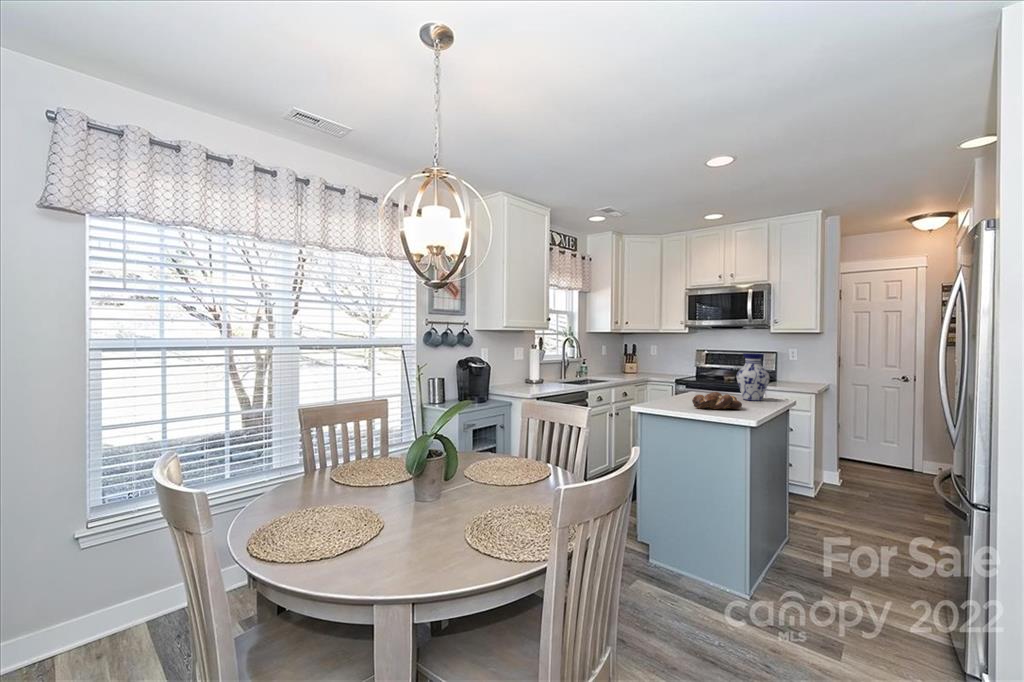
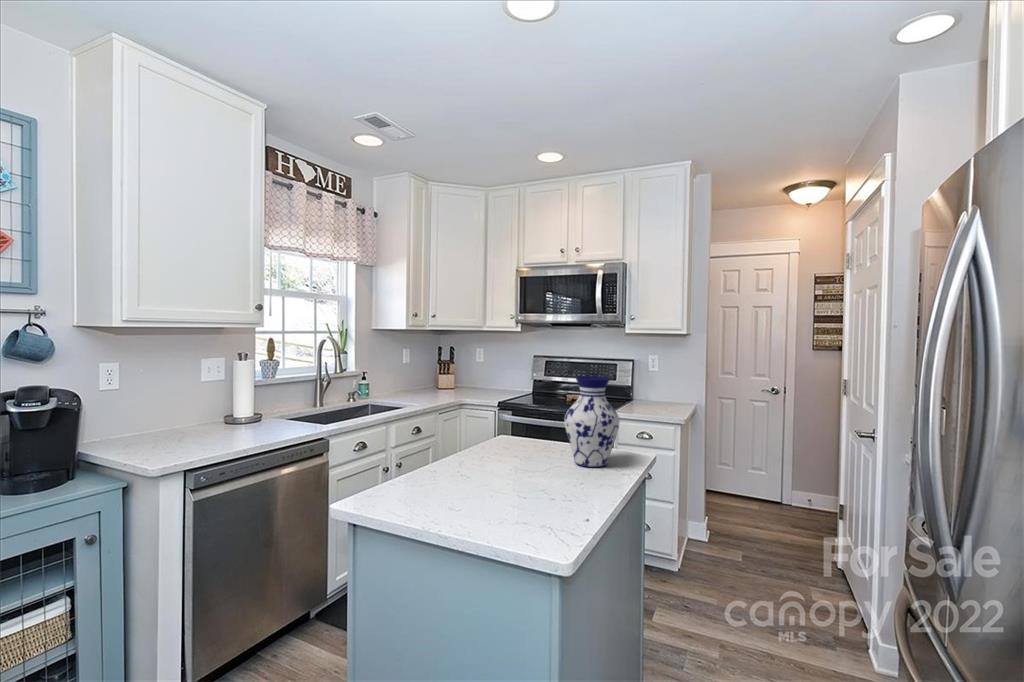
bread loaf: present [692,392,742,409] -> none [460,472,561,517]

